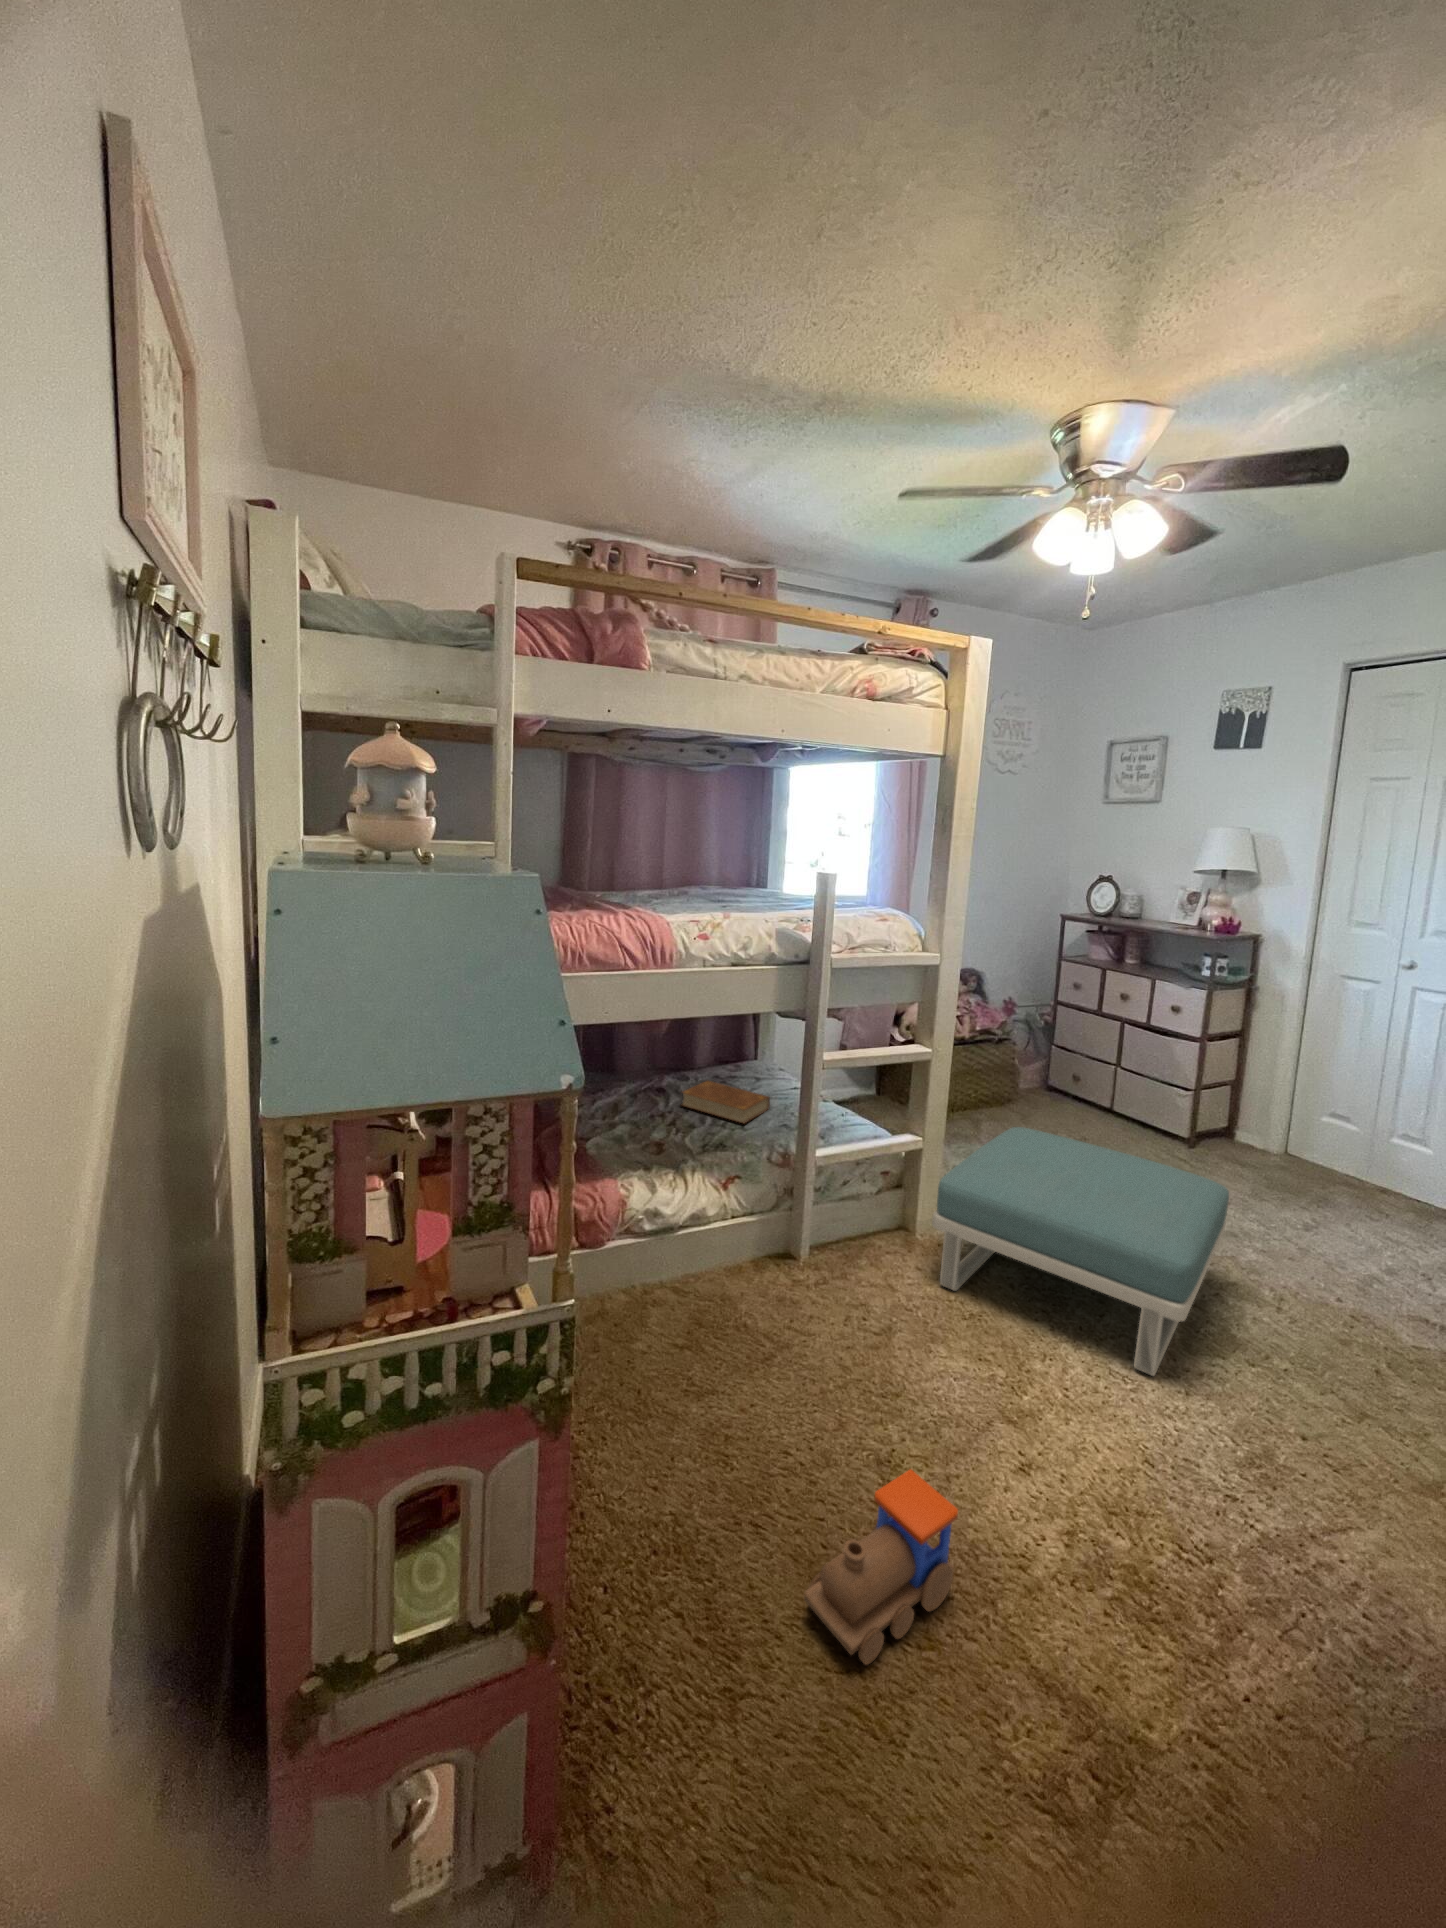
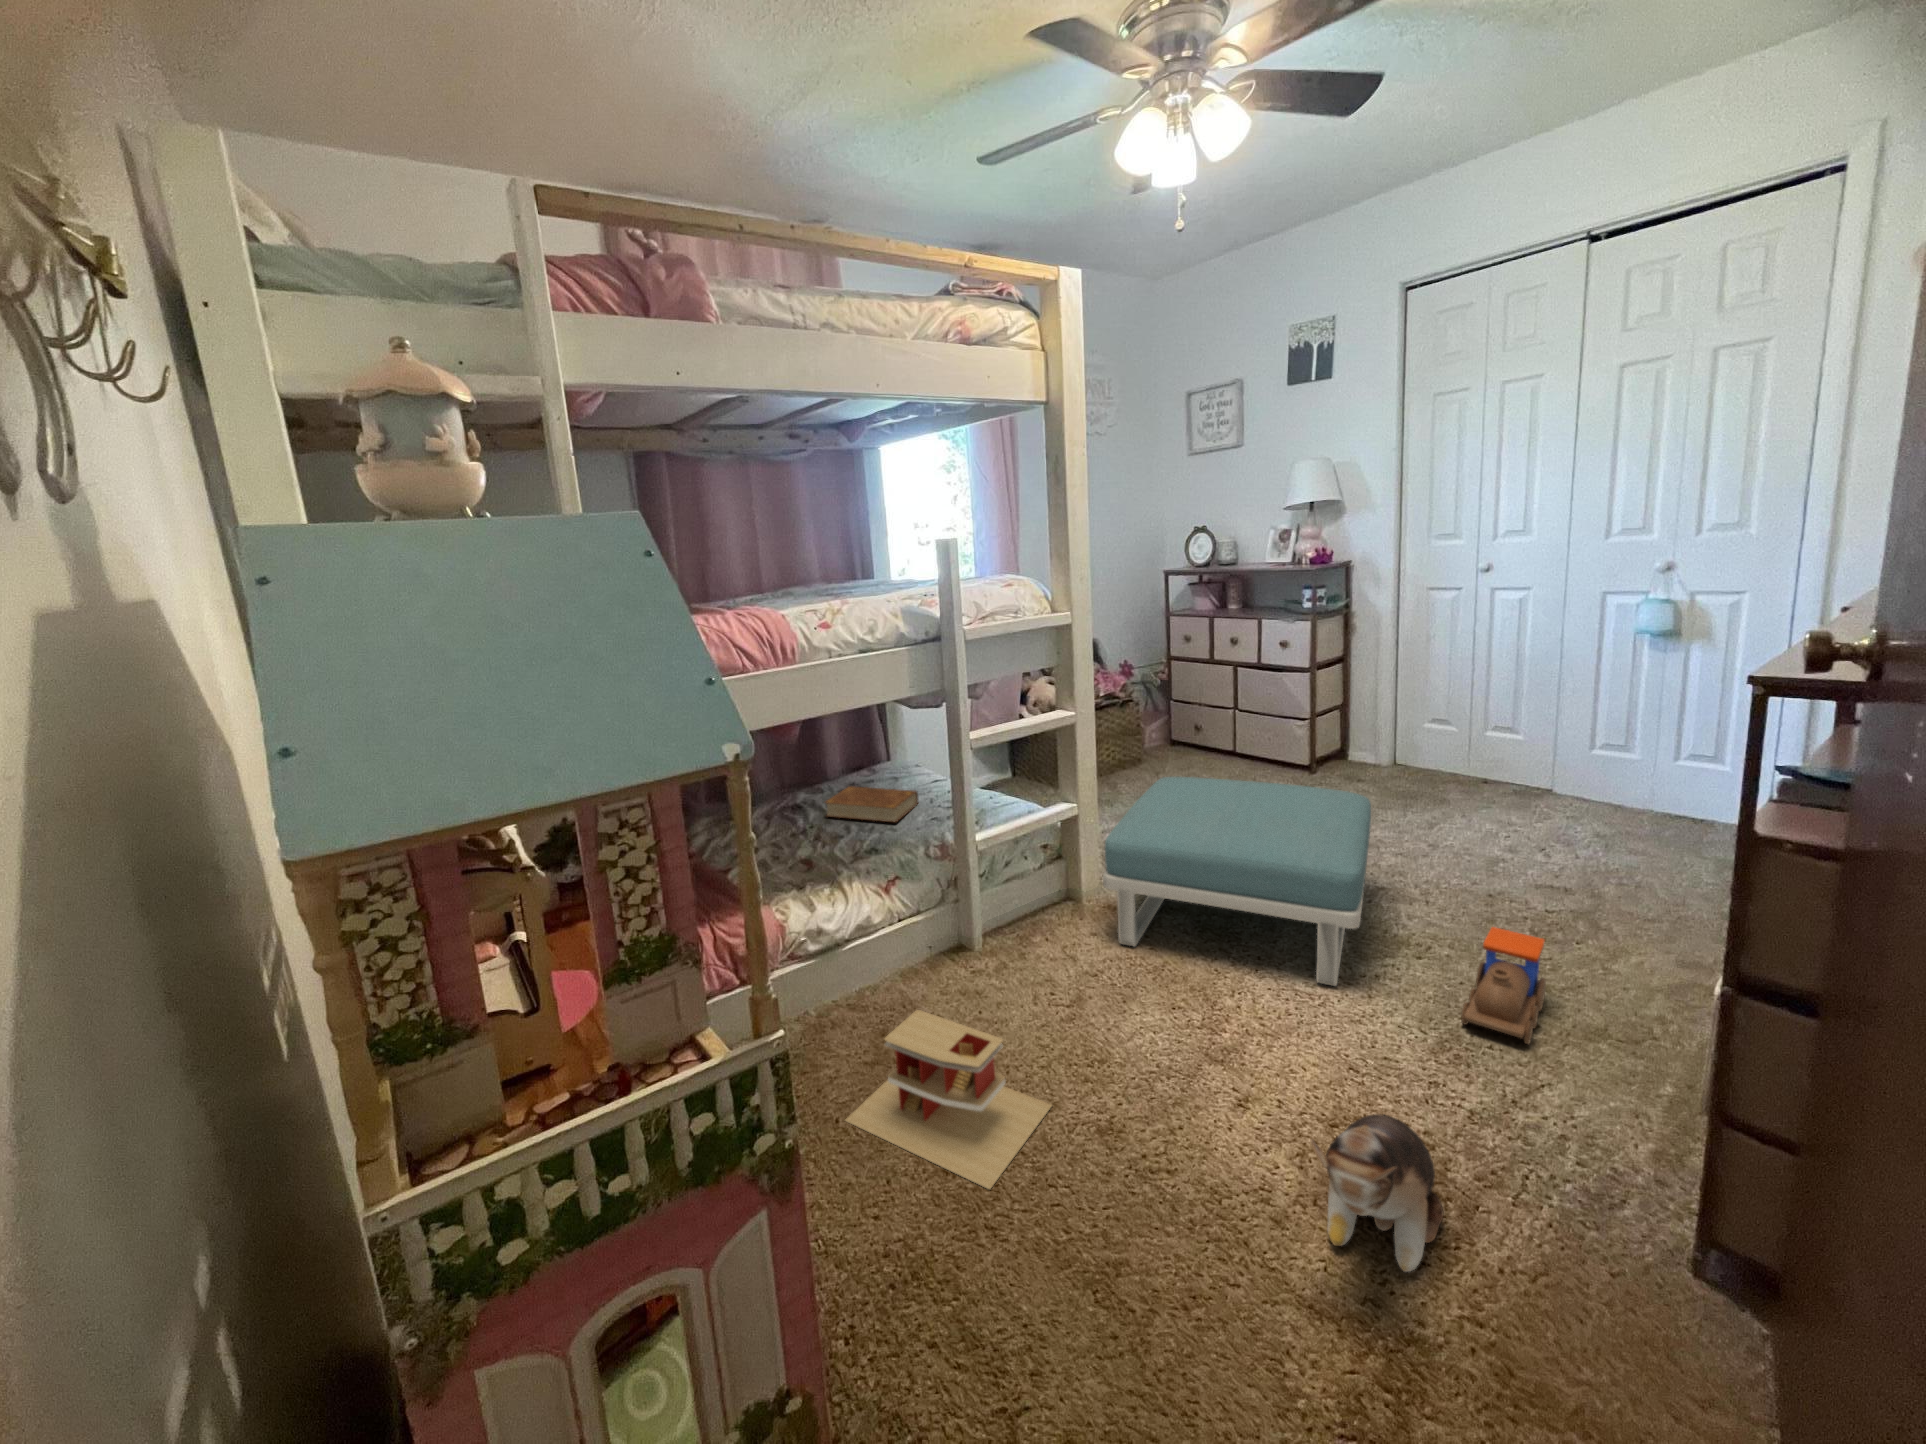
toy house: none [644,1307,838,1490] -> present [846,1010,1052,1189]
toy train: present [804,1470,958,1665] -> present [1461,927,1546,1045]
plush toy: none [1063,1510,1201,1673] -> present [1312,1114,1443,1272]

